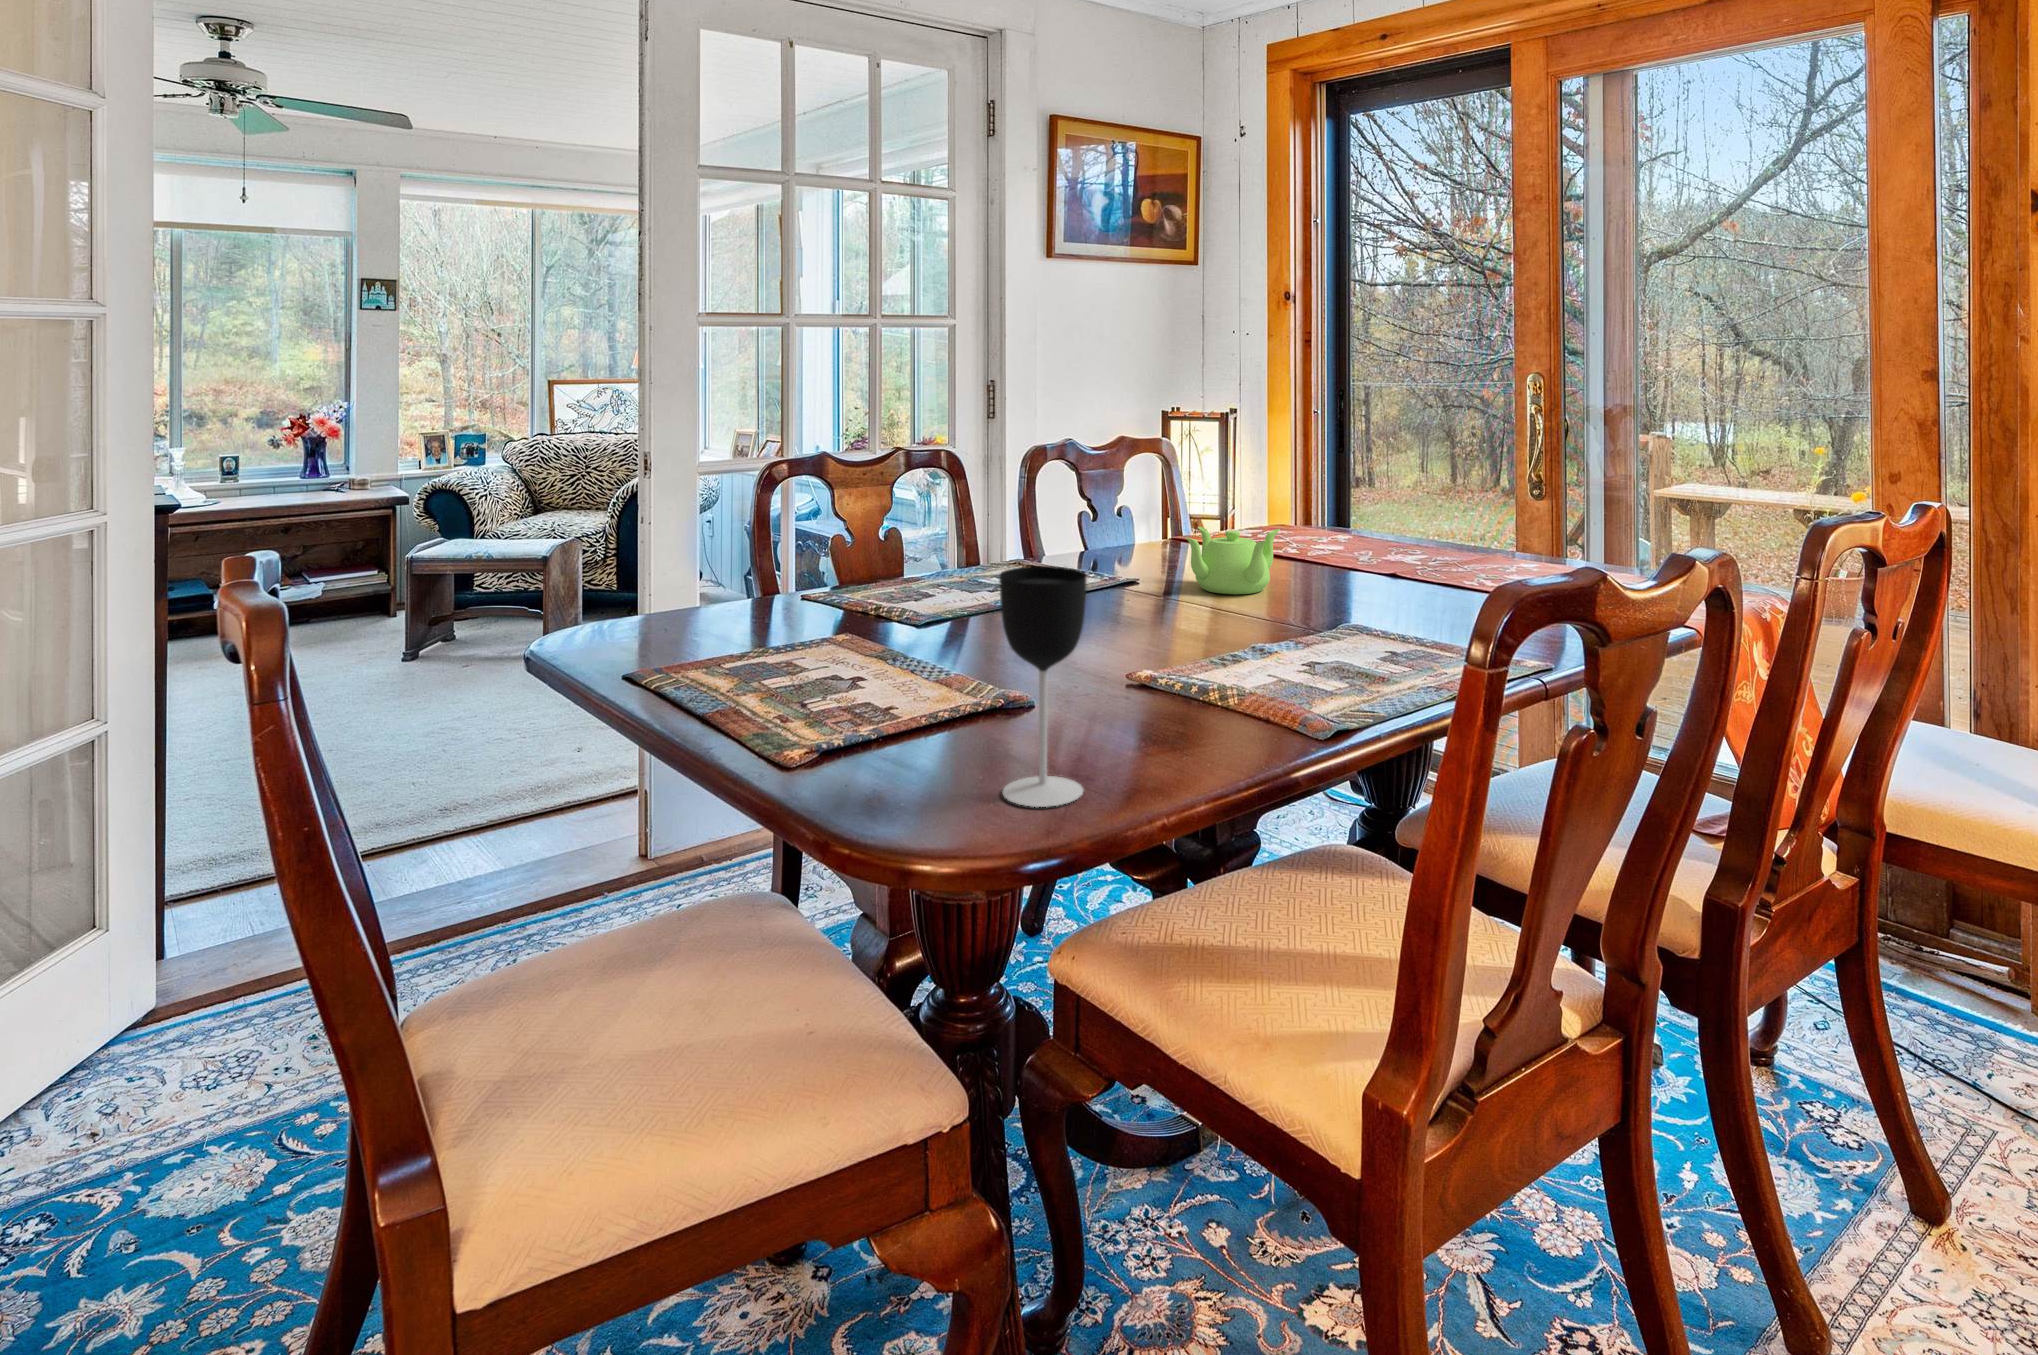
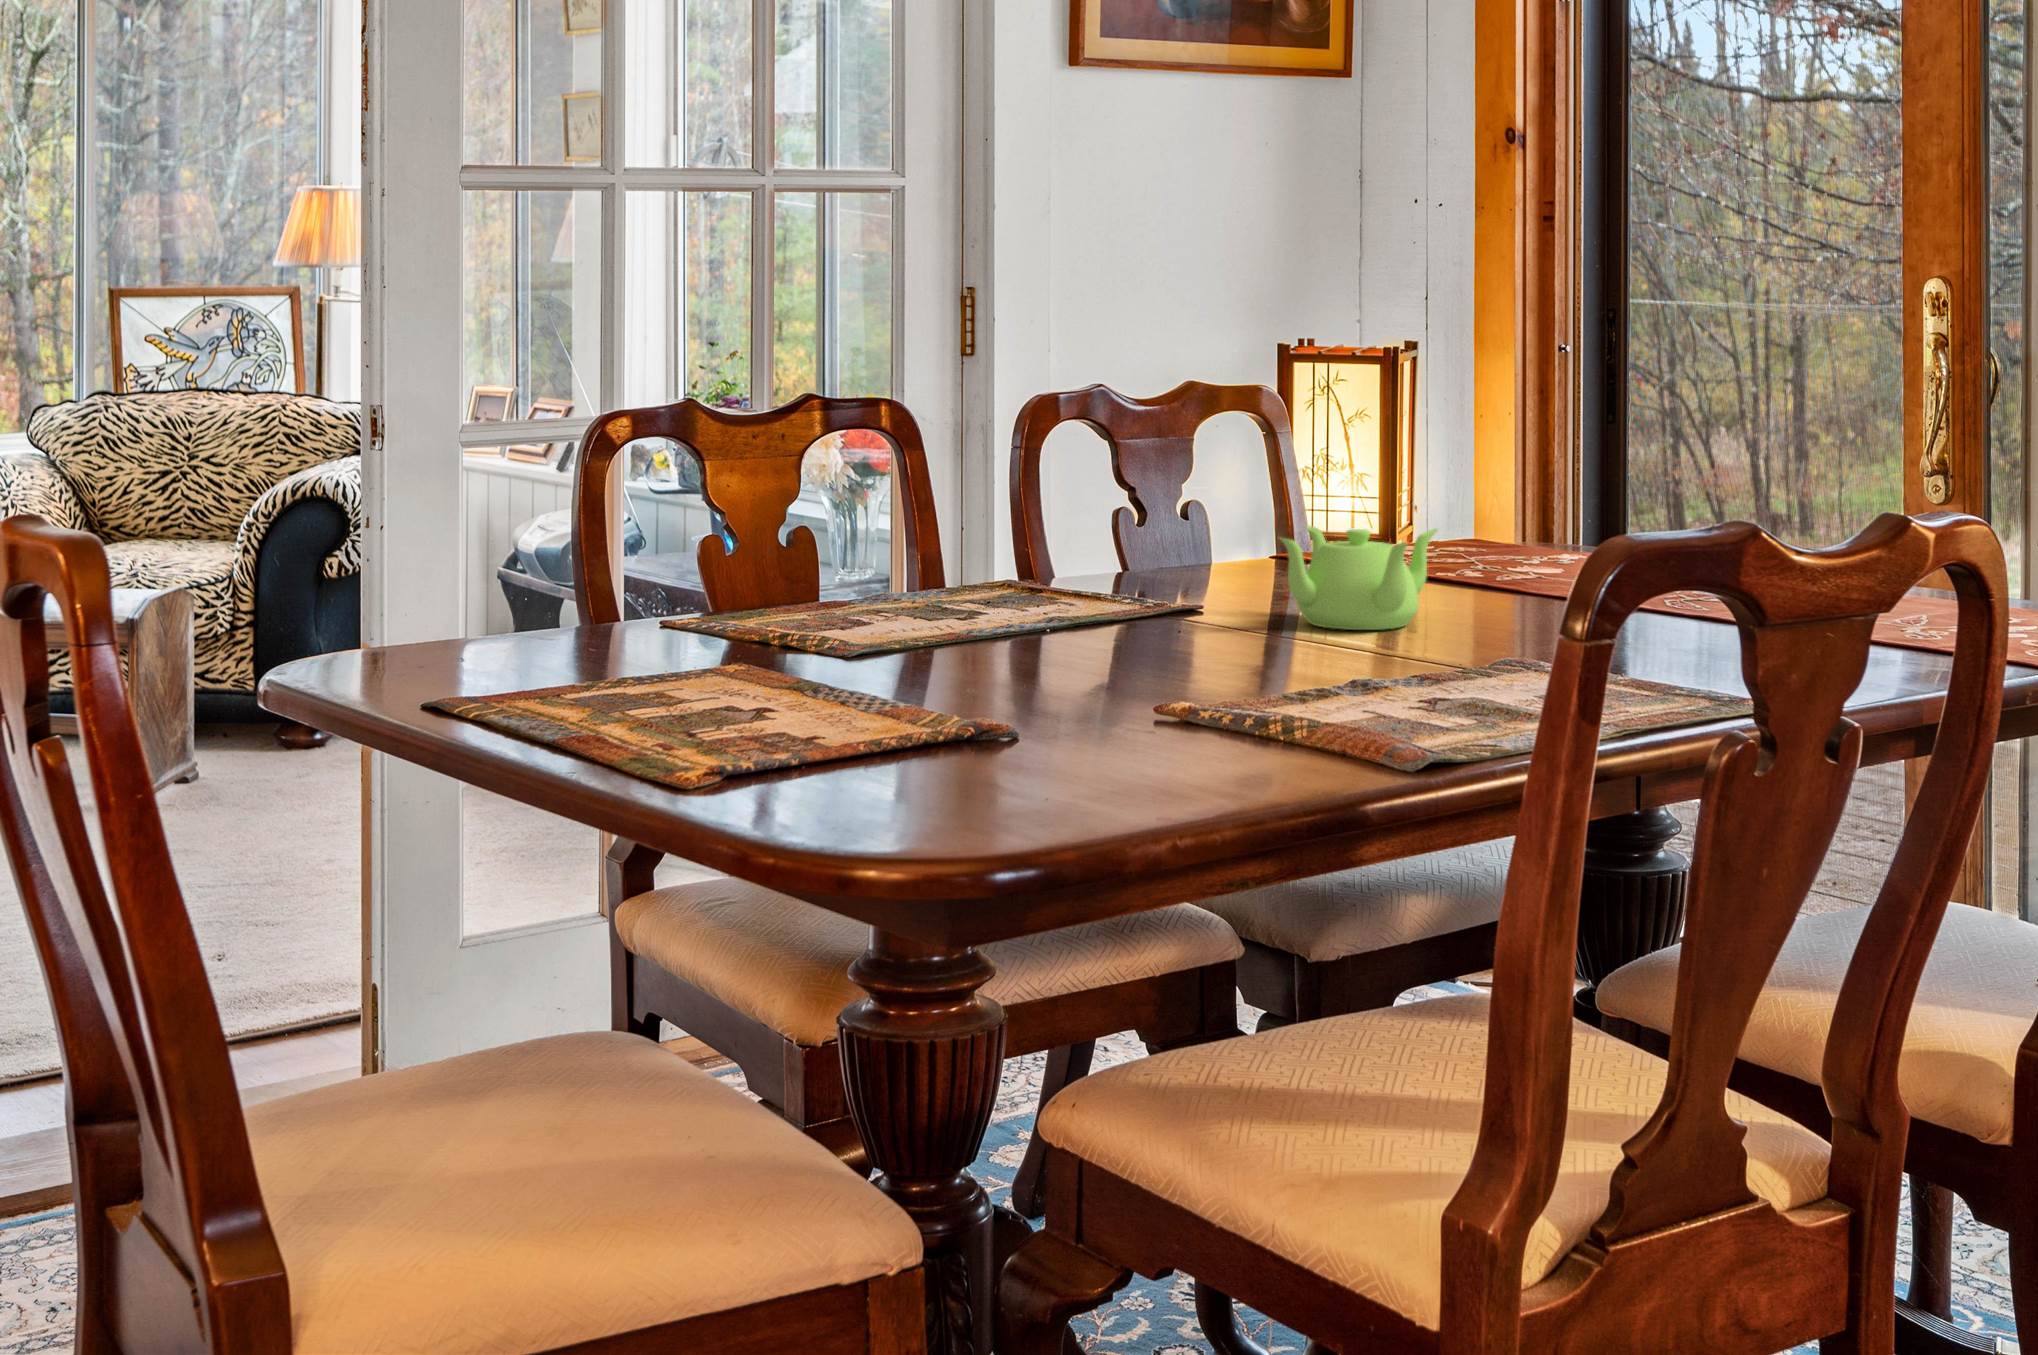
wine glass: present [999,566,1087,807] -> none [966,521,1083,828]

